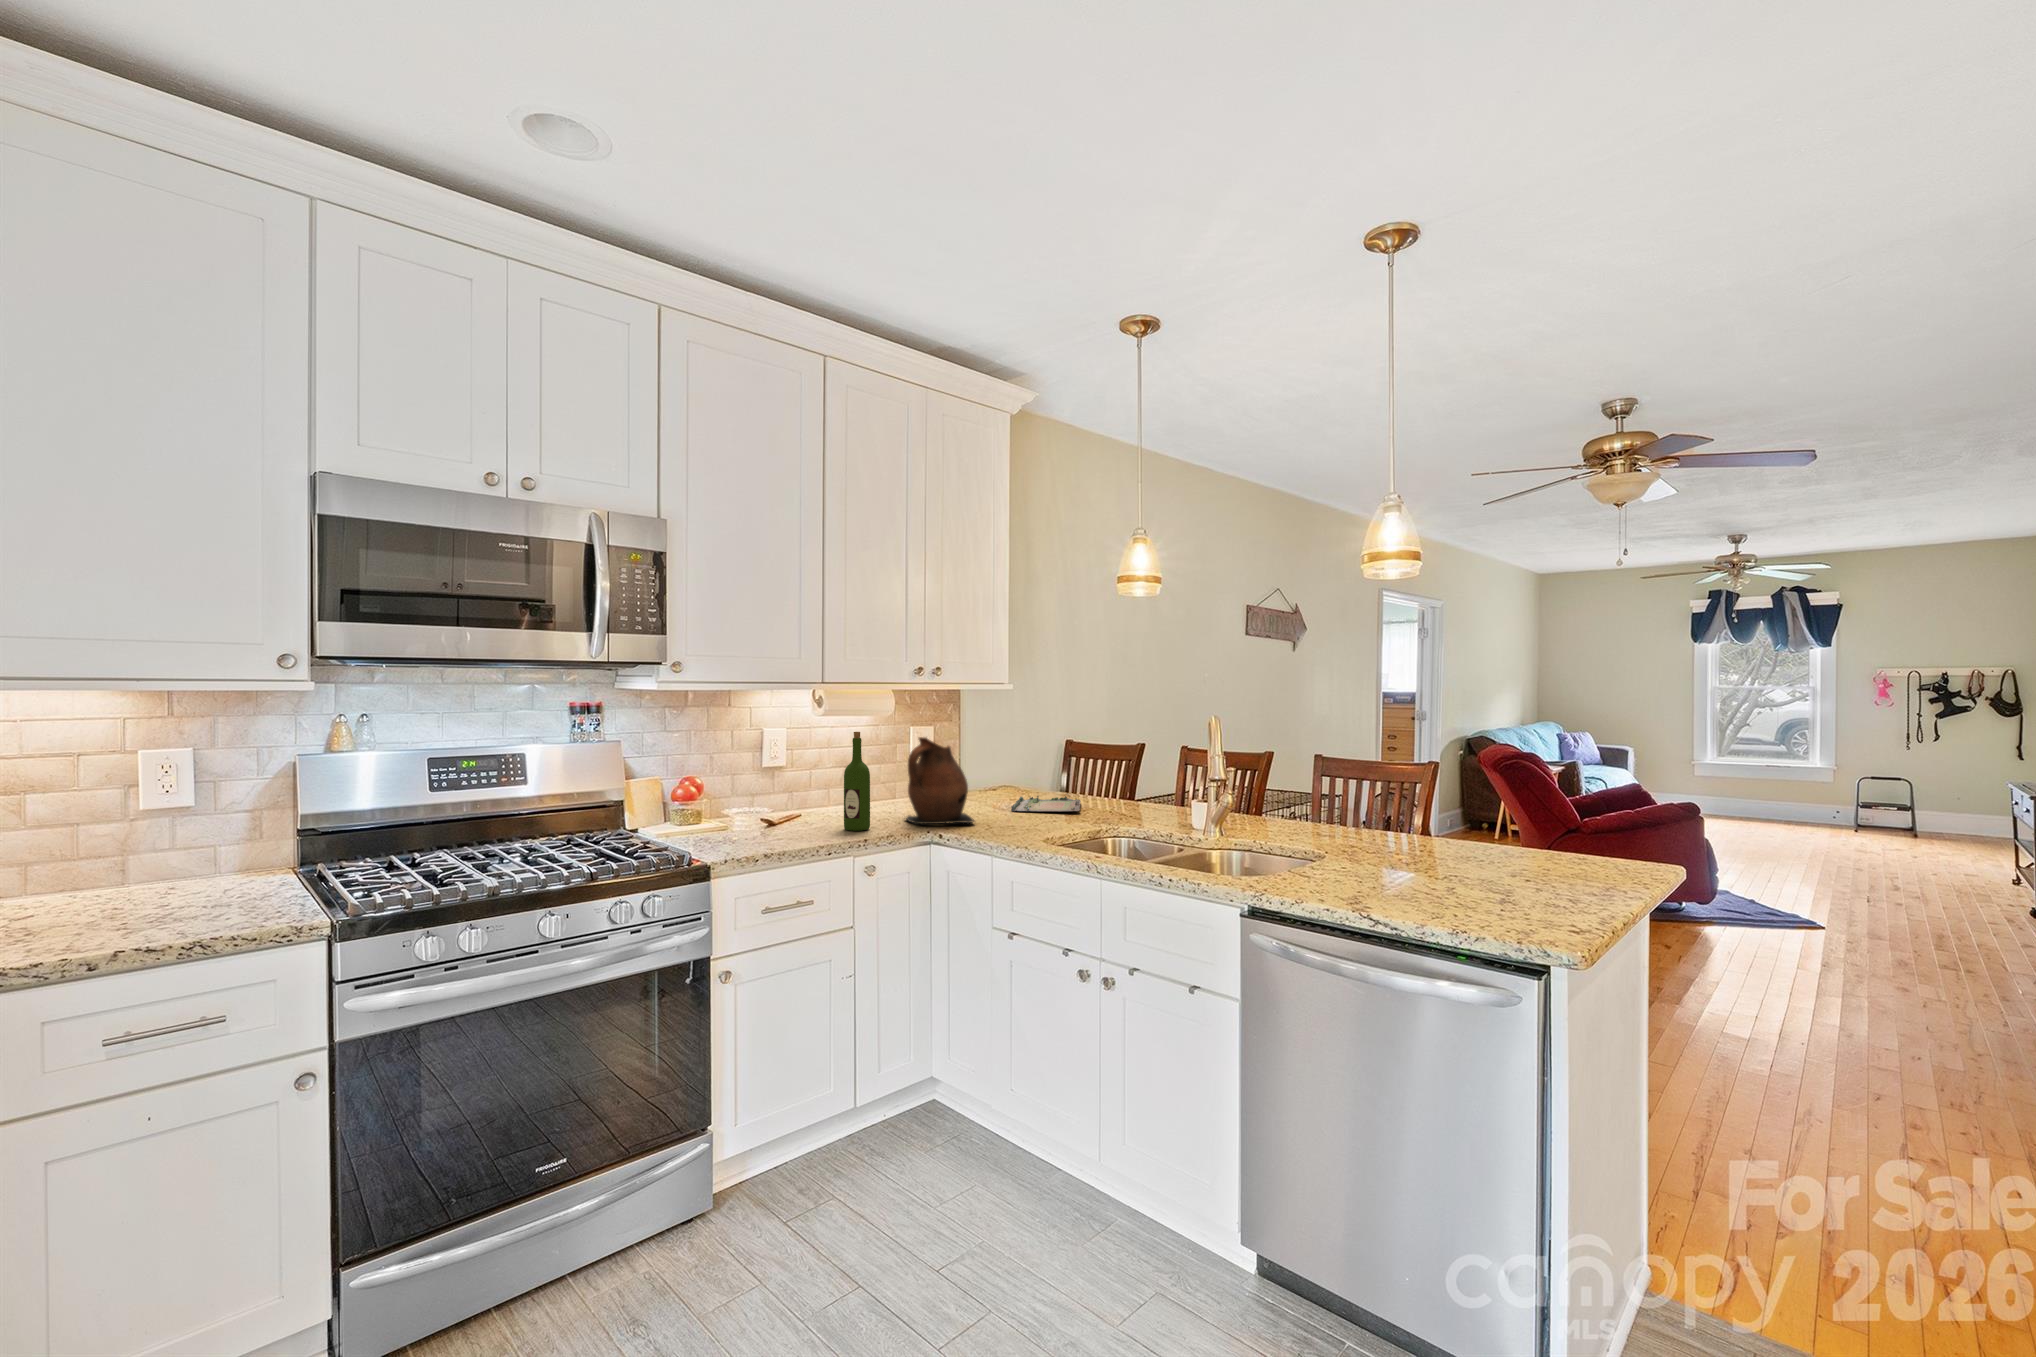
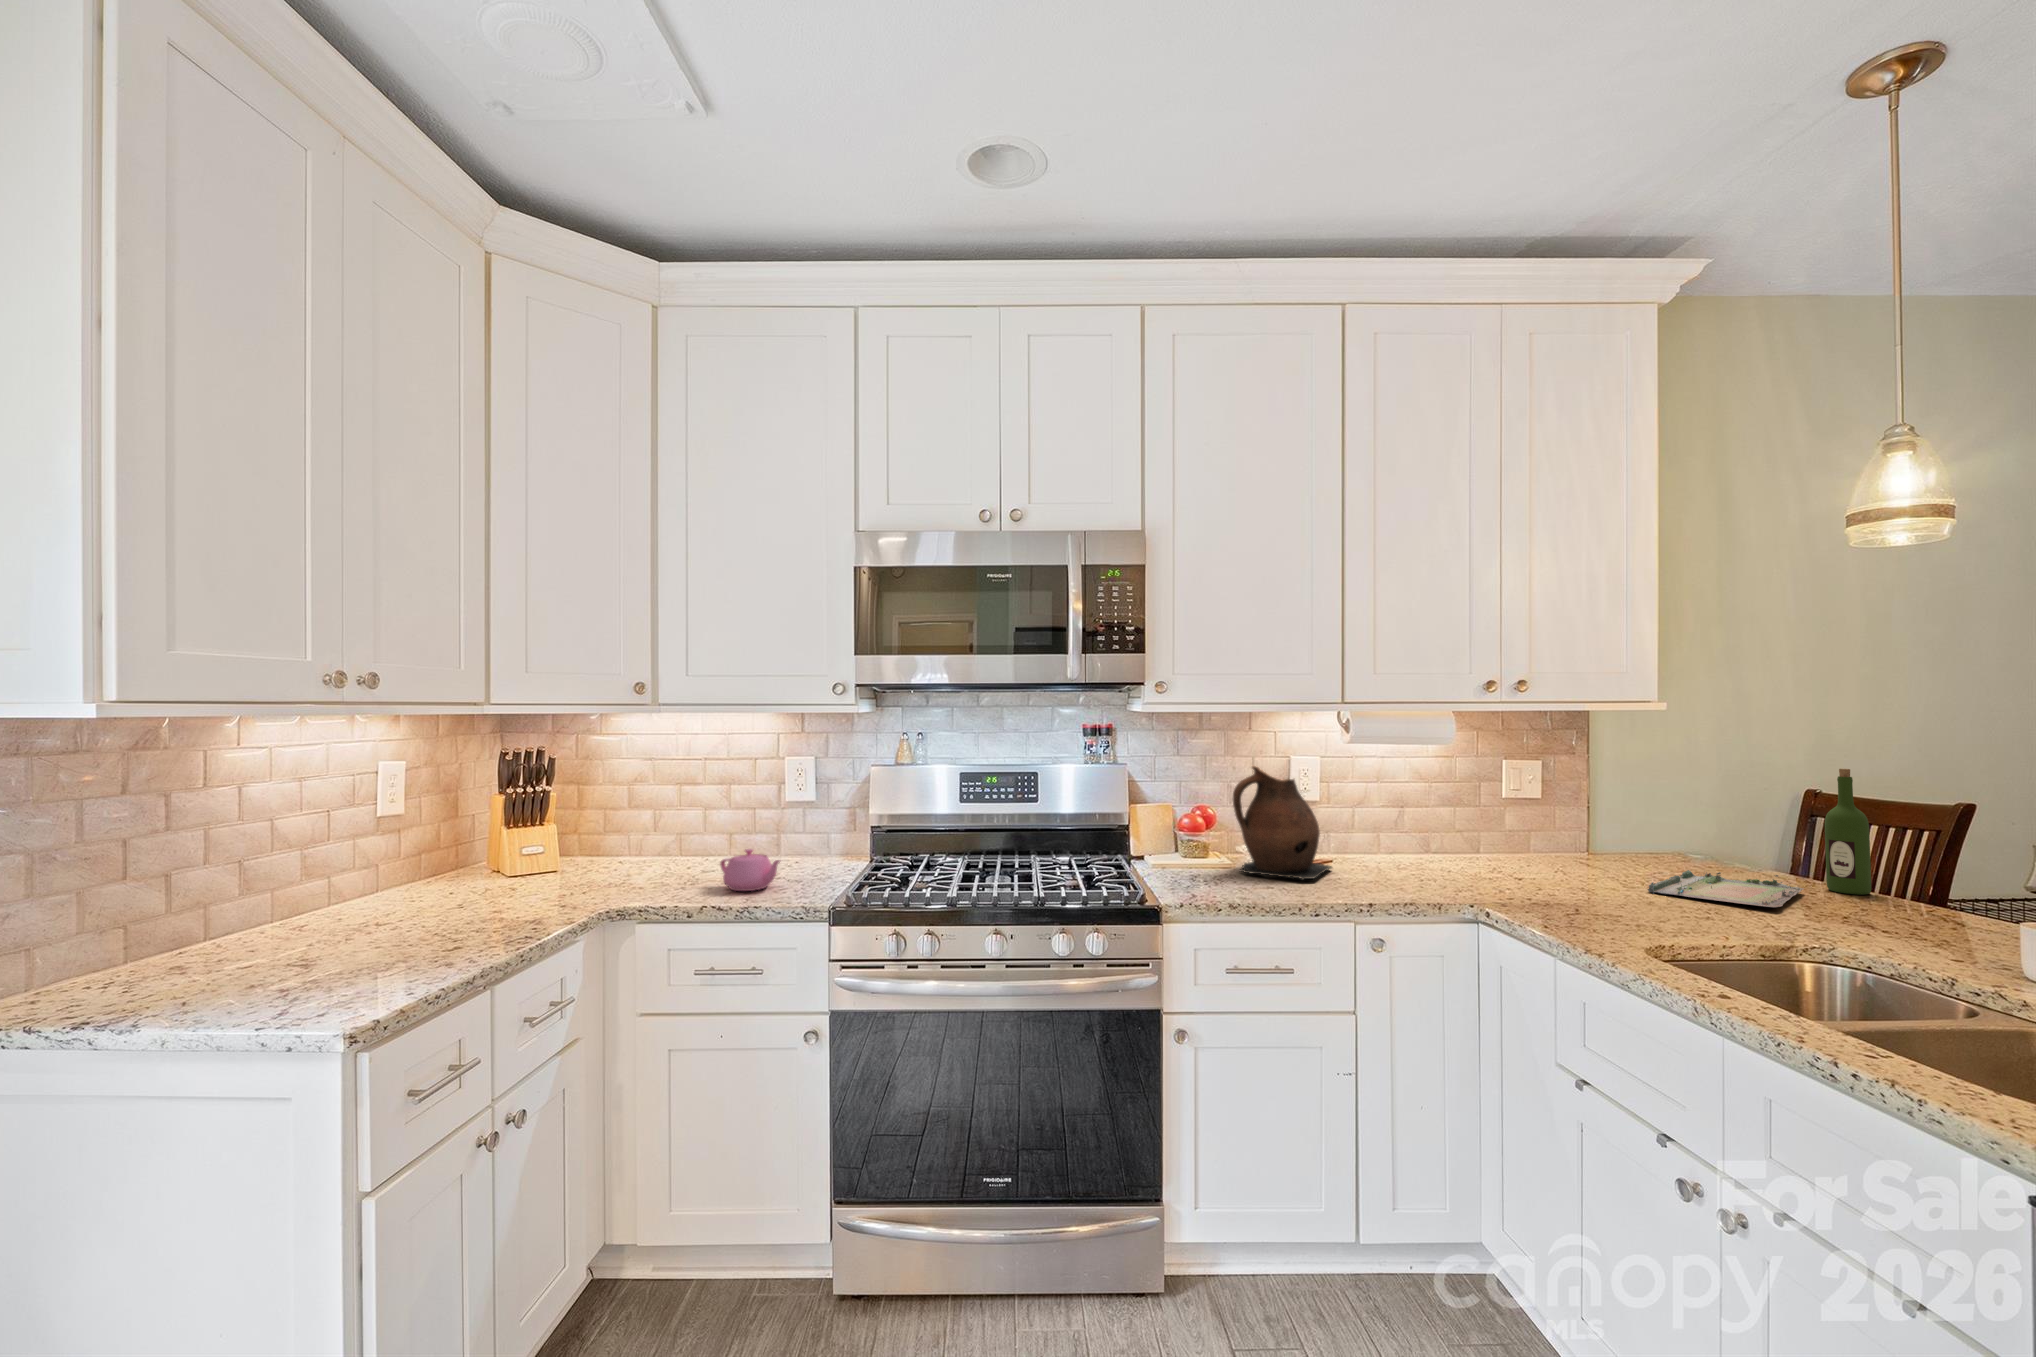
wine bottle: present [844,732,870,831] -> present [1825,769,1871,895]
ceramic pitcher: present [906,737,974,824] -> present [1233,766,1332,880]
teapot: none [101,871,234,928] -> present [720,849,780,891]

